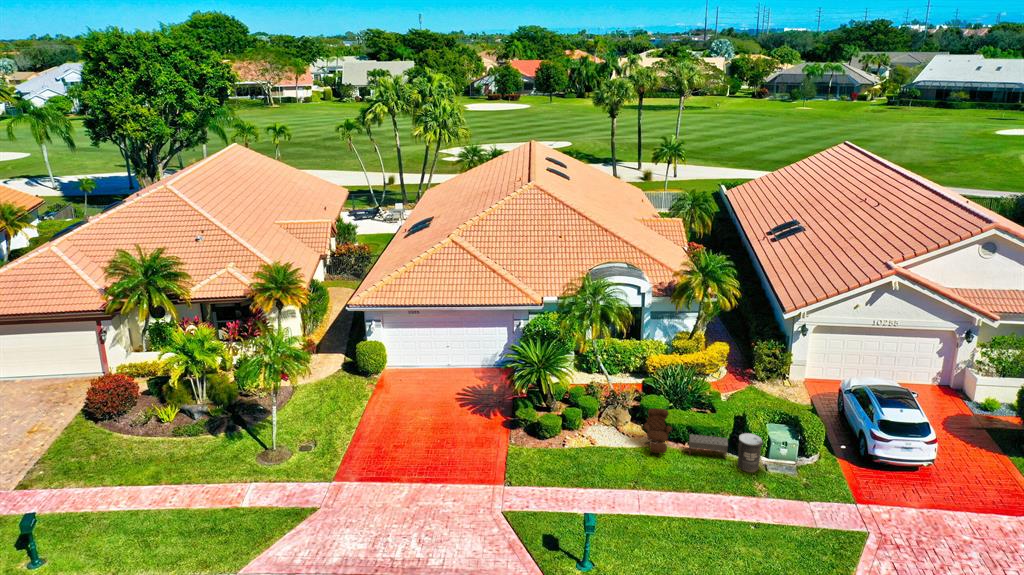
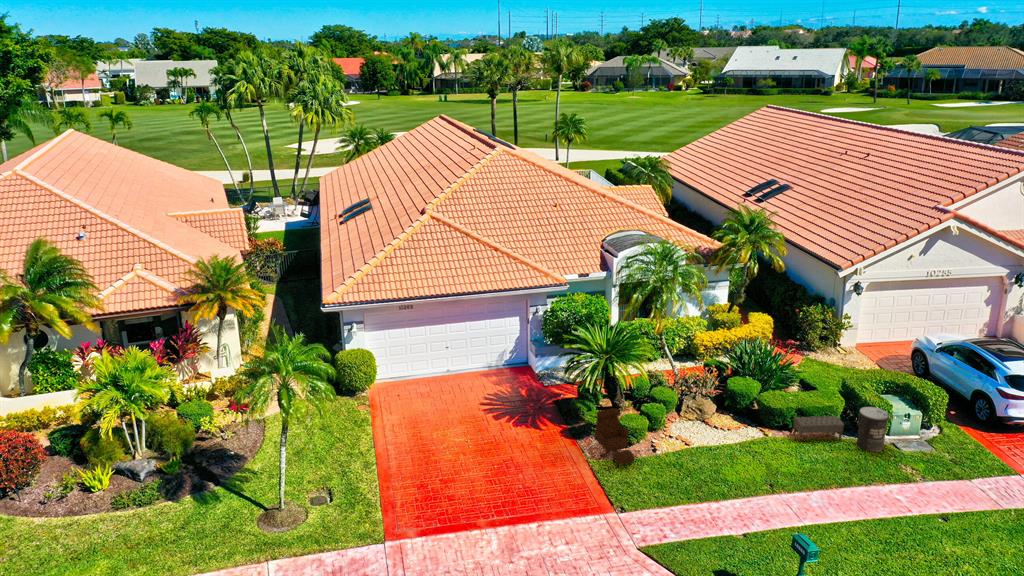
lounge chair: present [644,408,672,454] -> present [595,408,635,469]

